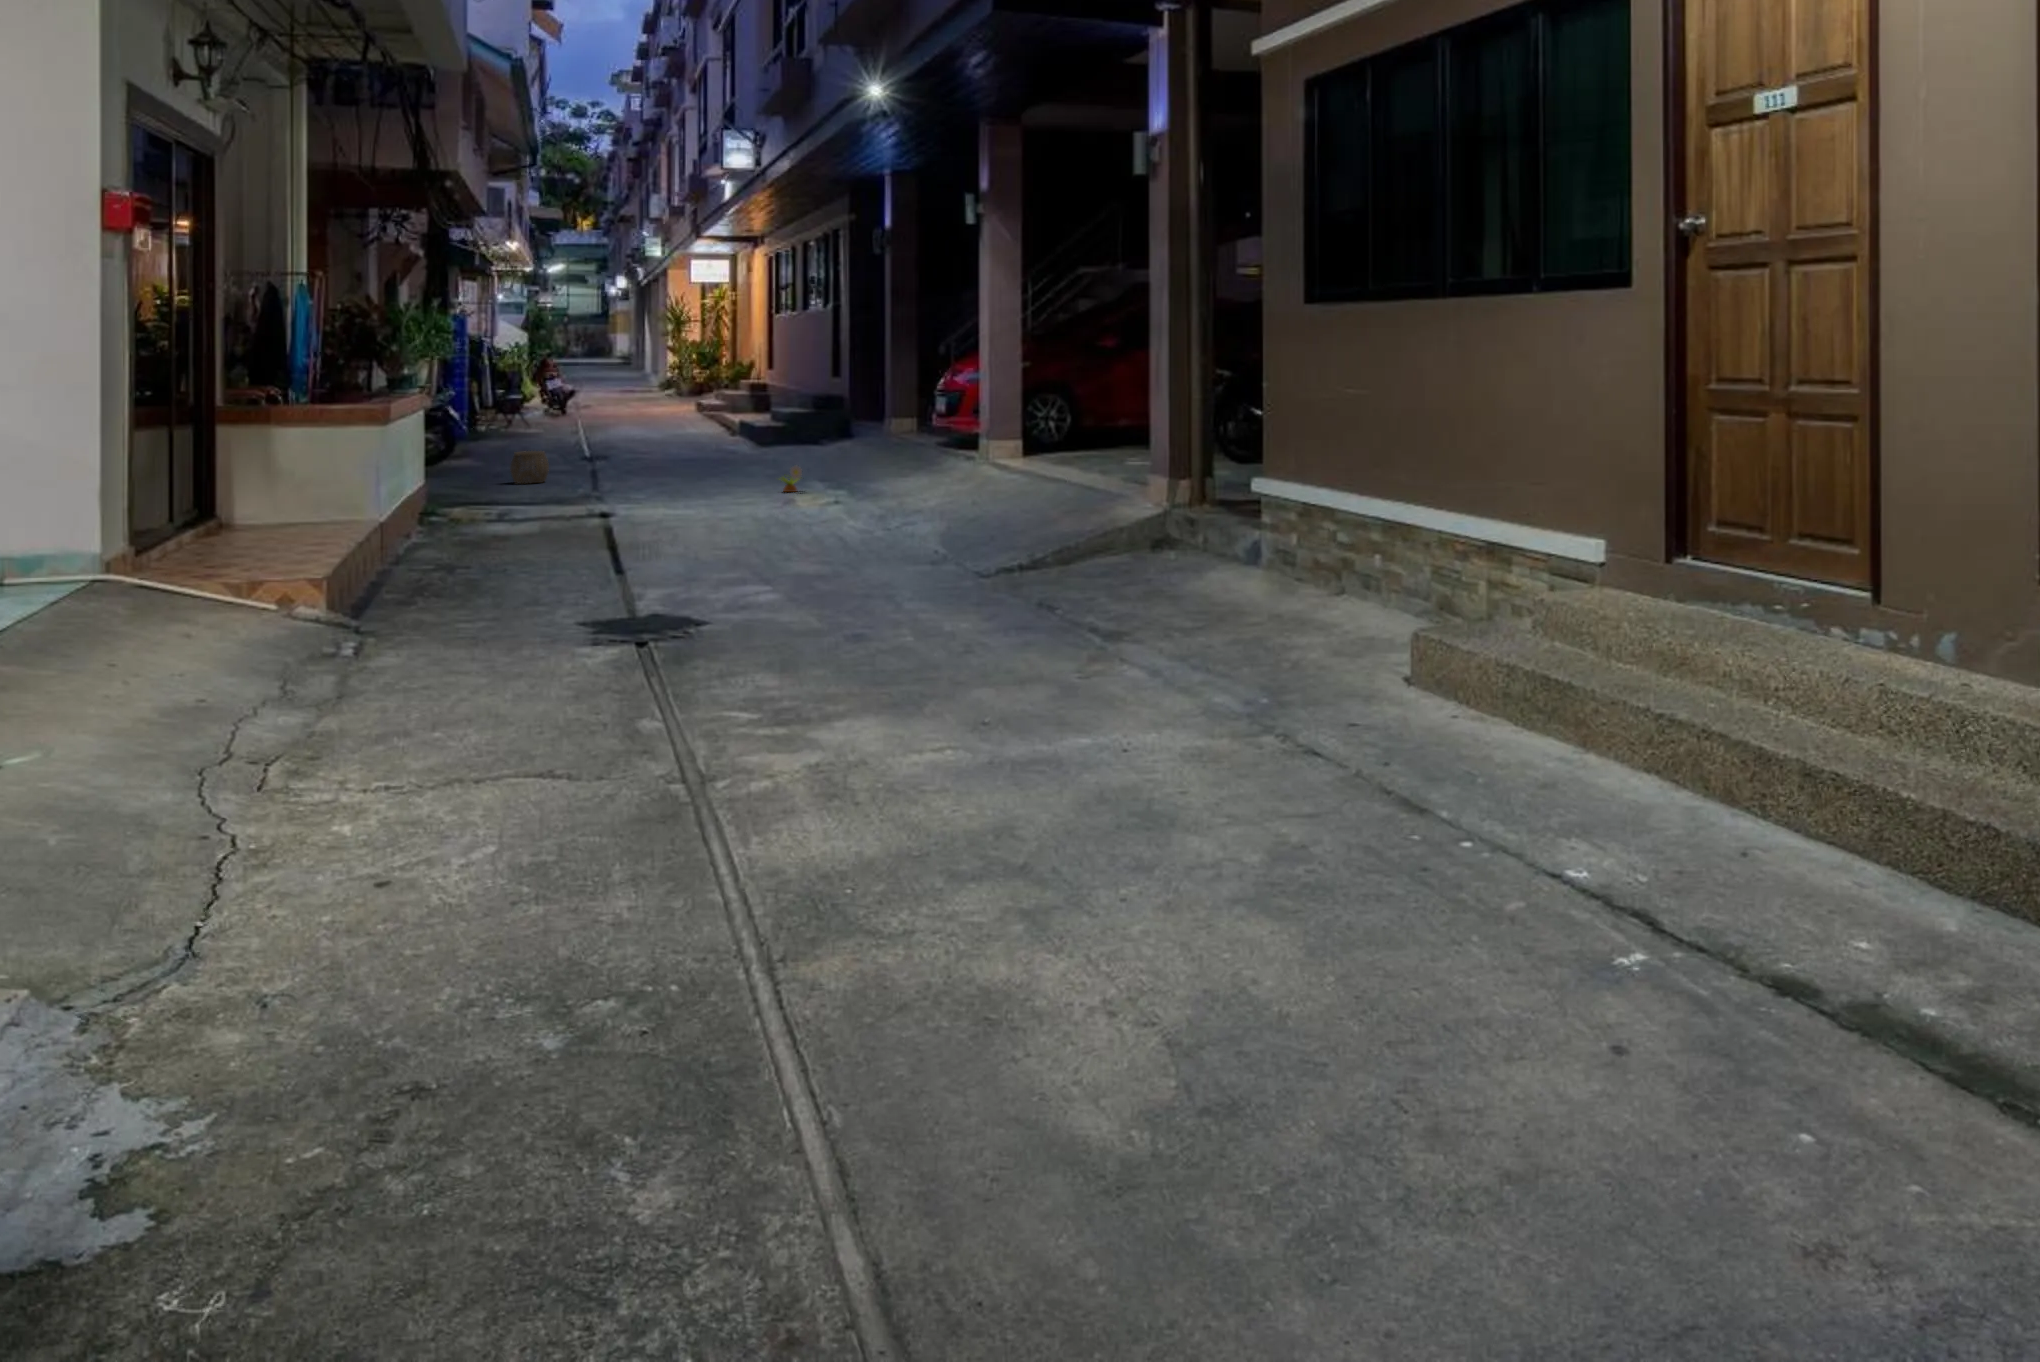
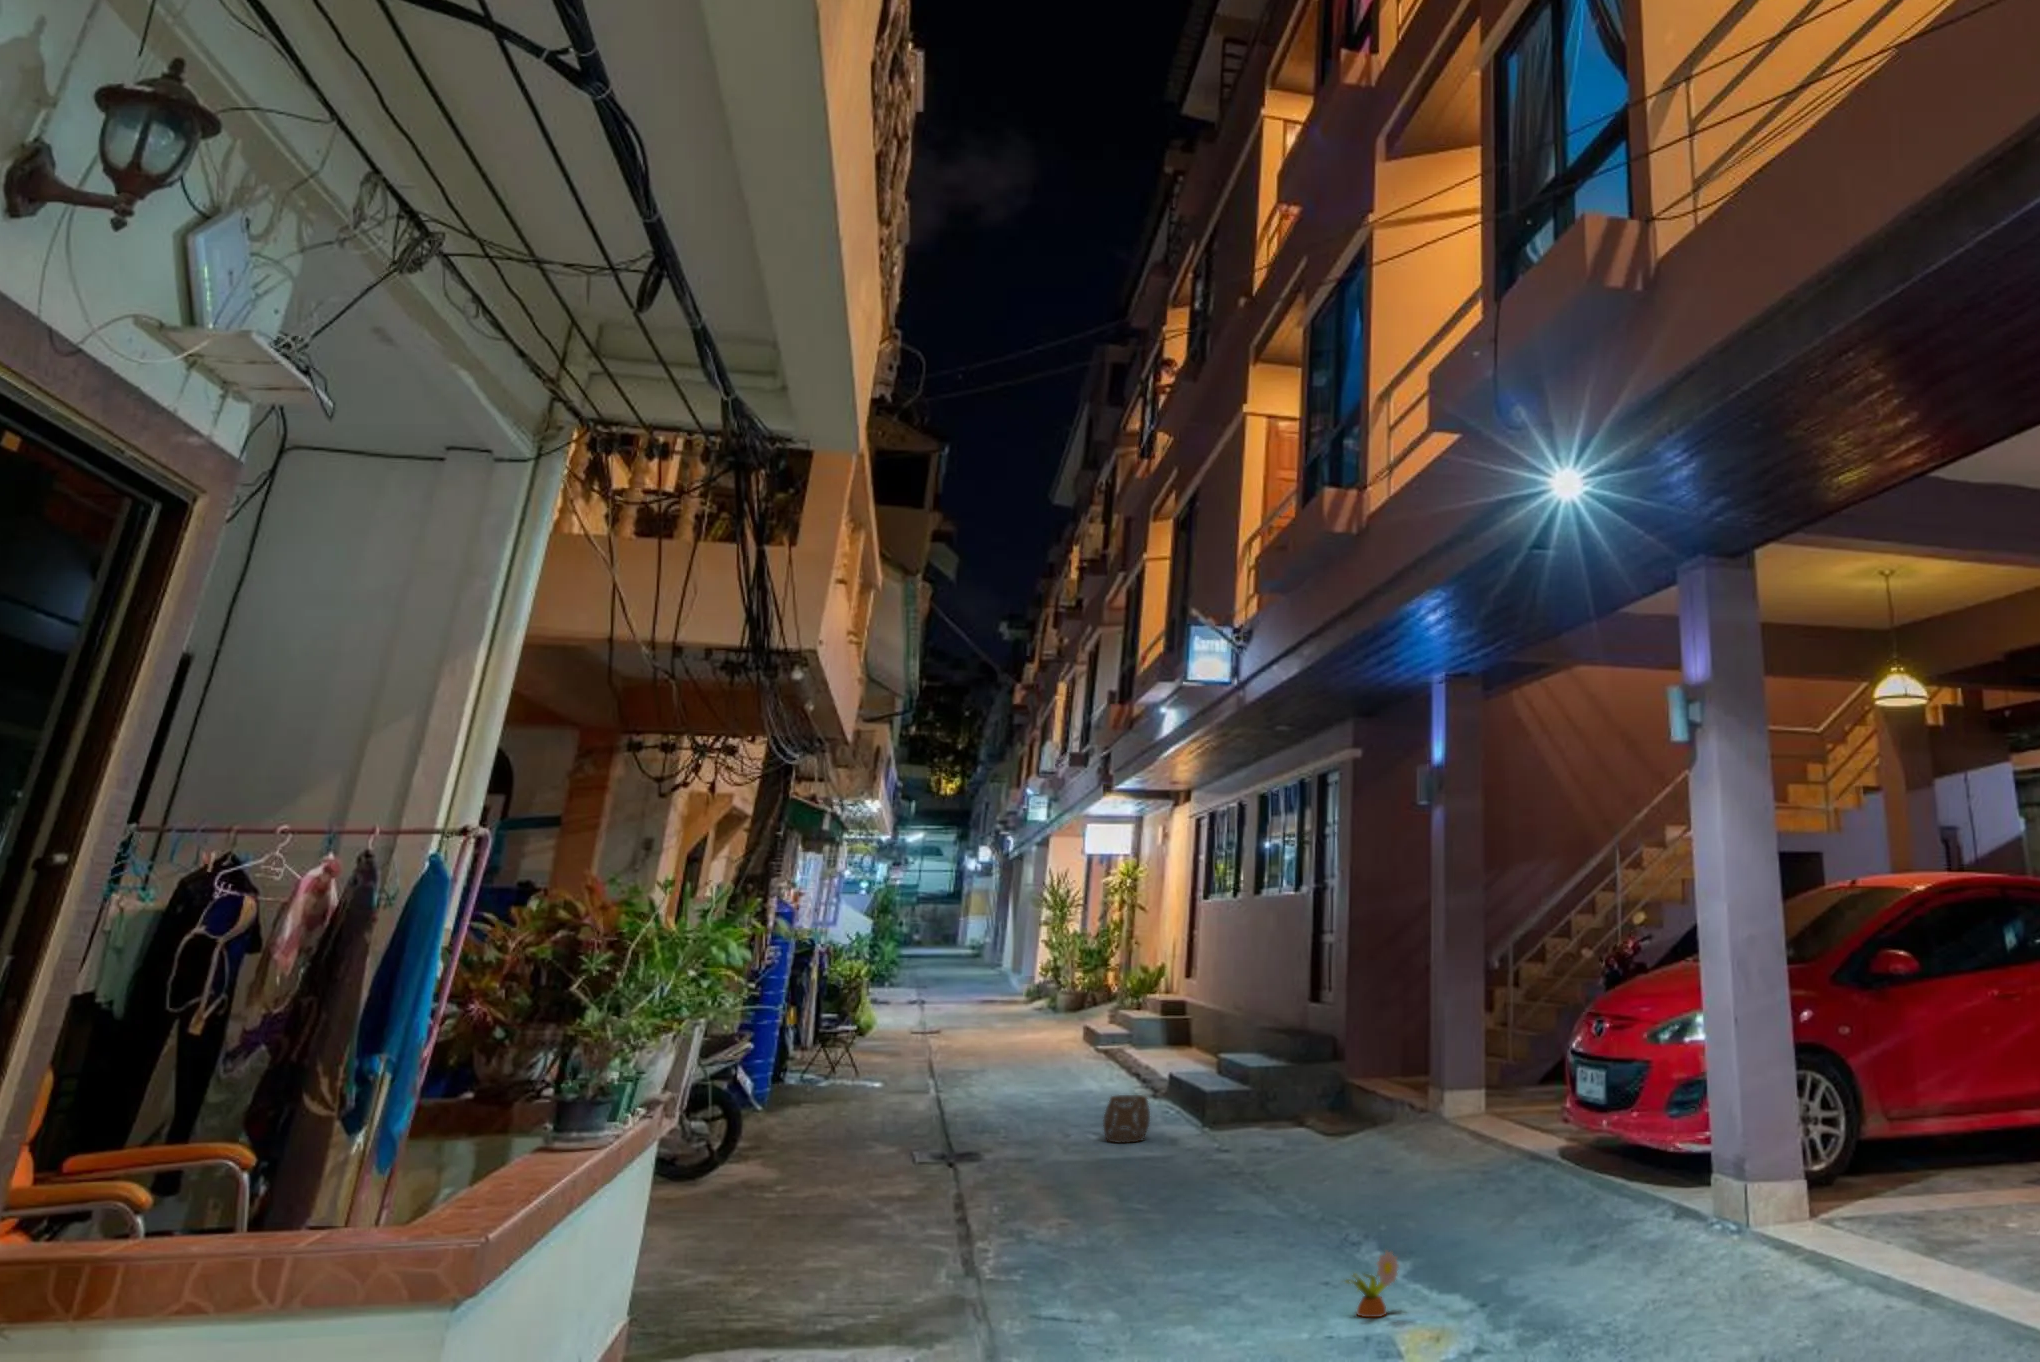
woven basket: present [510,451,549,483] -> present [1103,1095,1150,1143]

